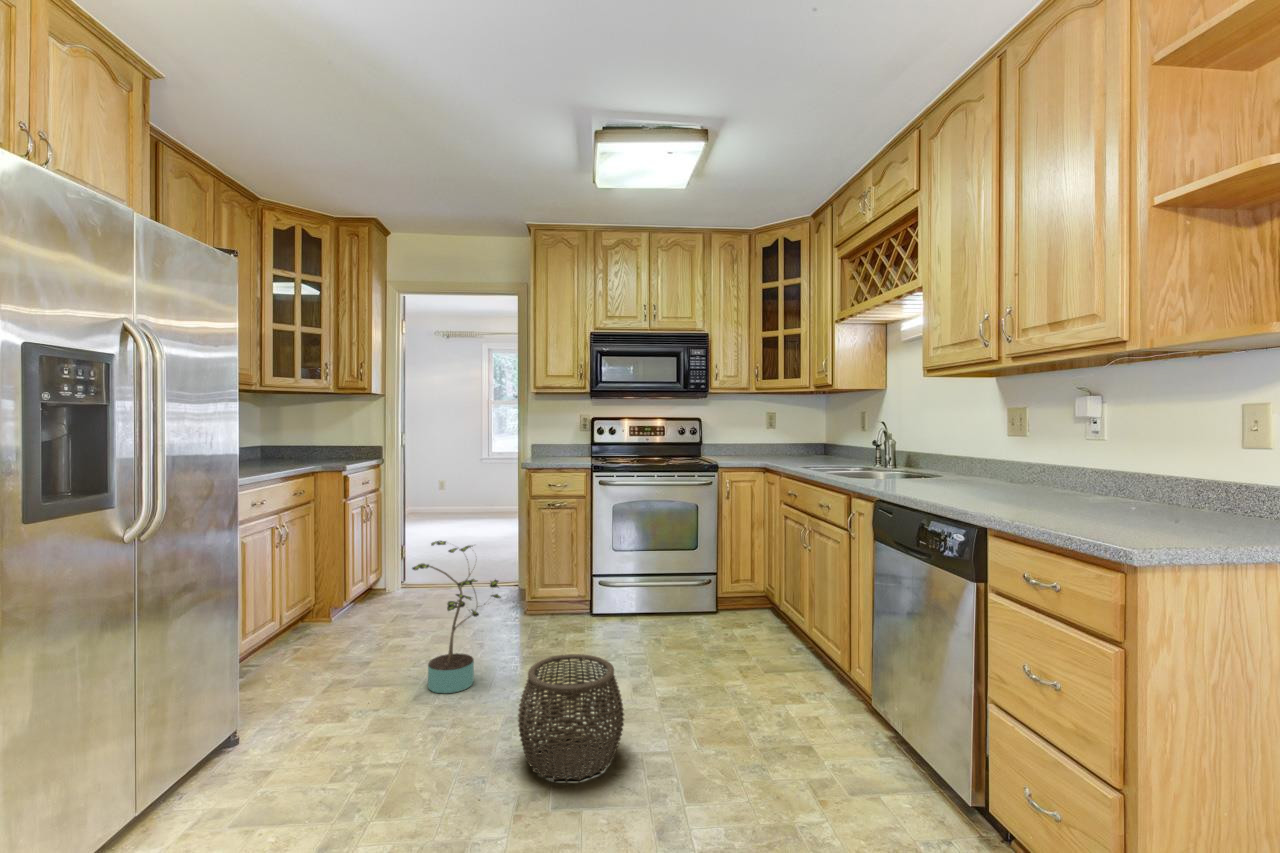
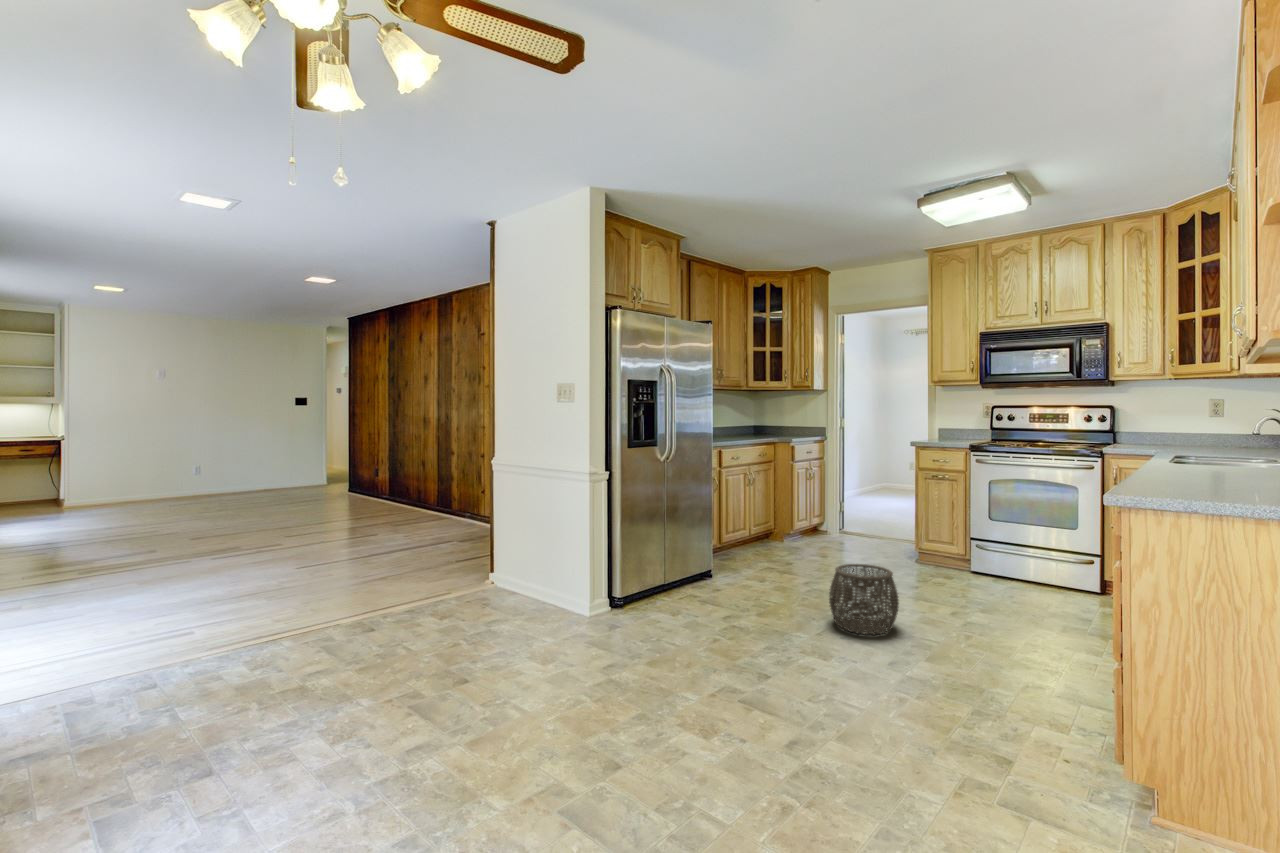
potted plant: present [412,541,501,693] -> none [799,490,858,587]

